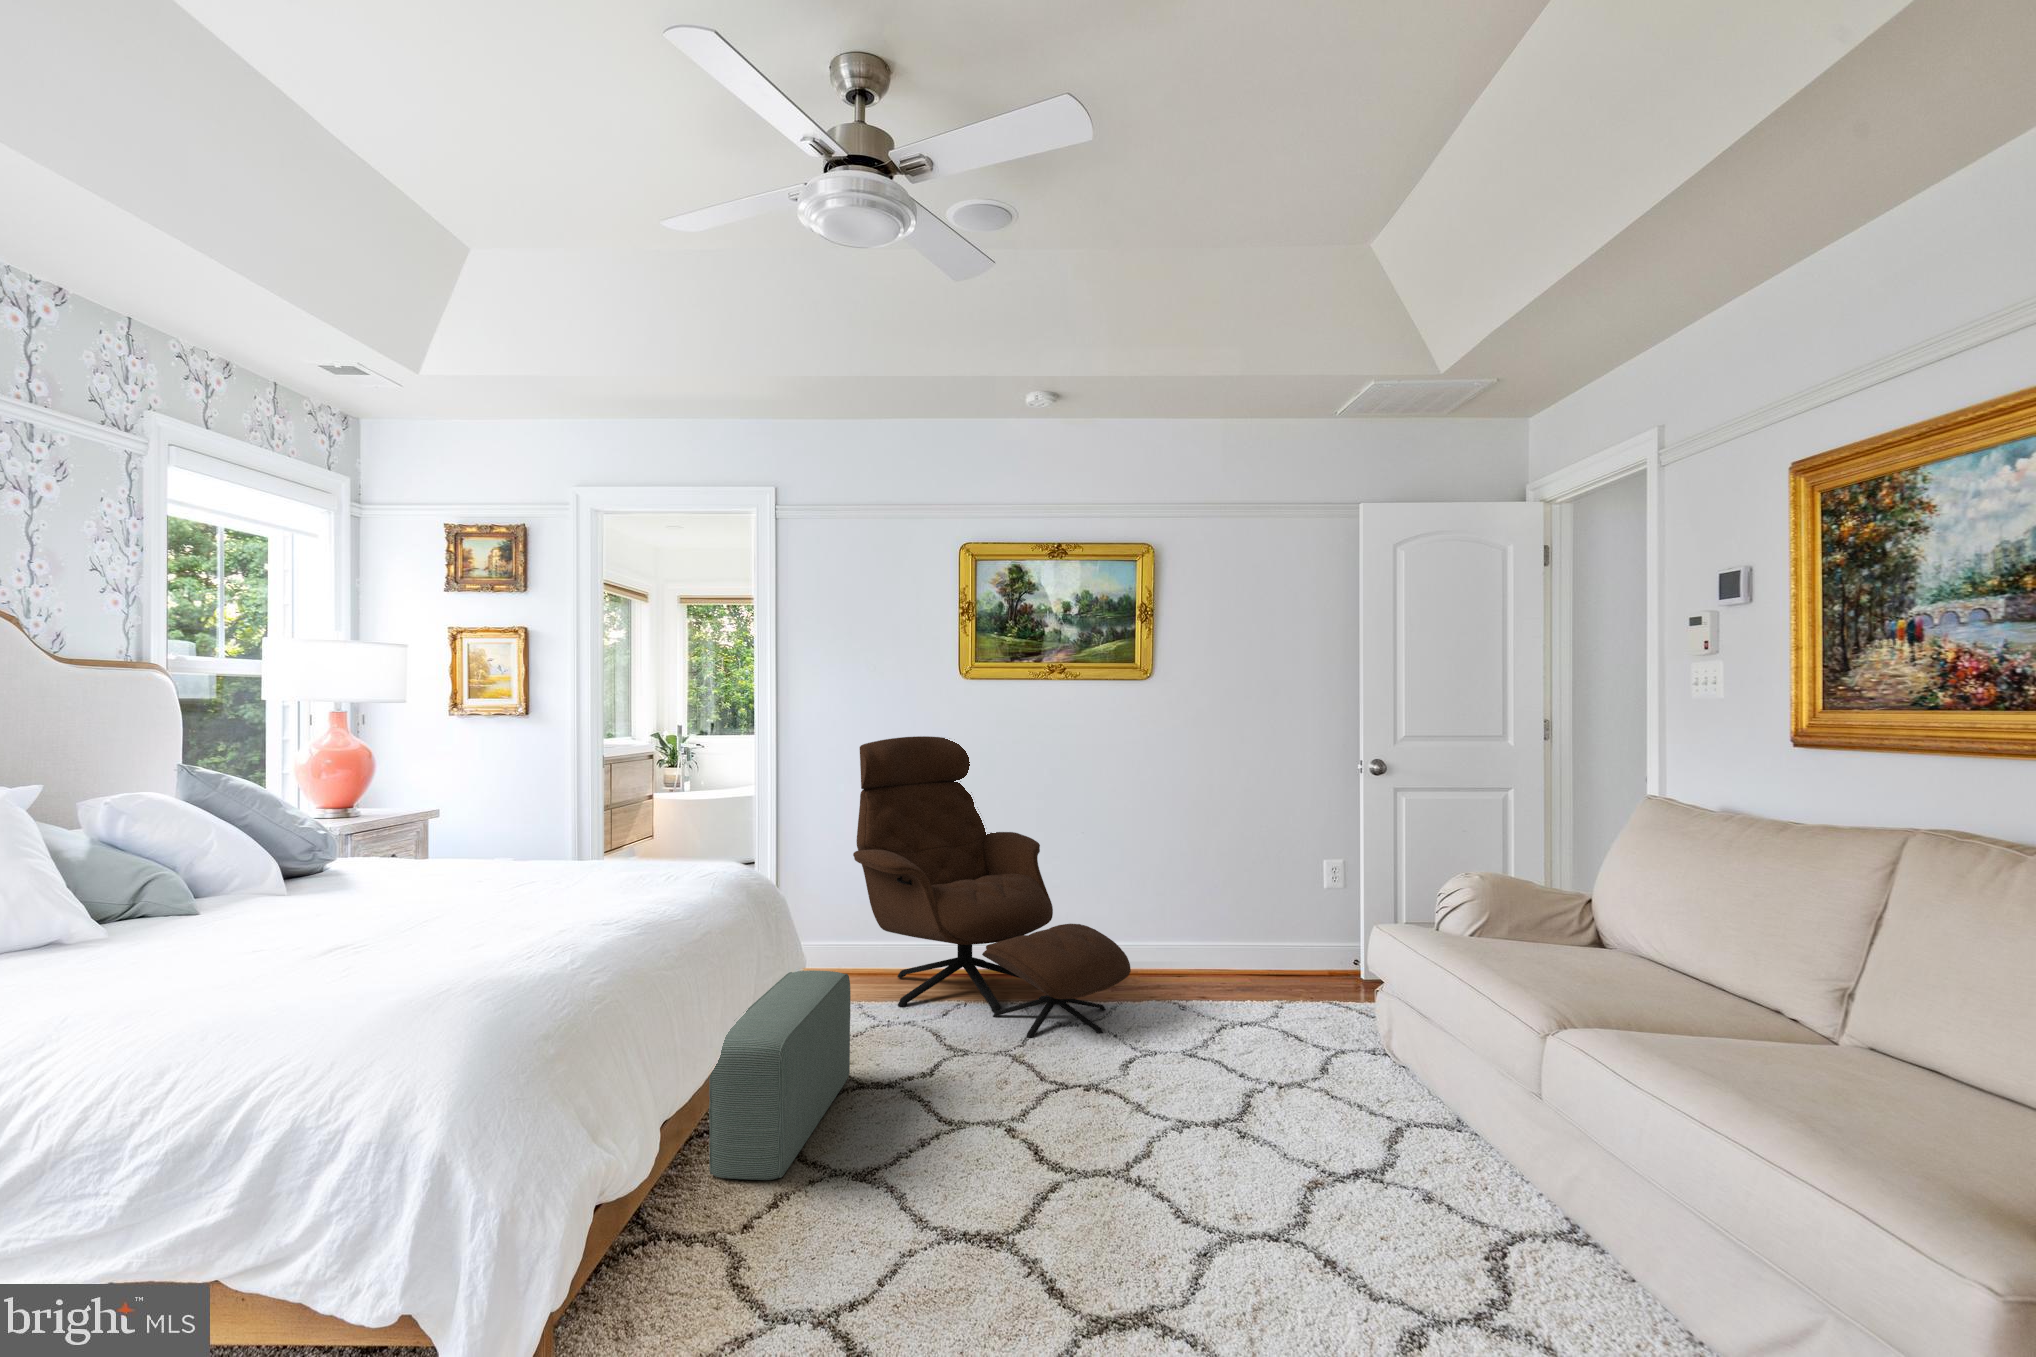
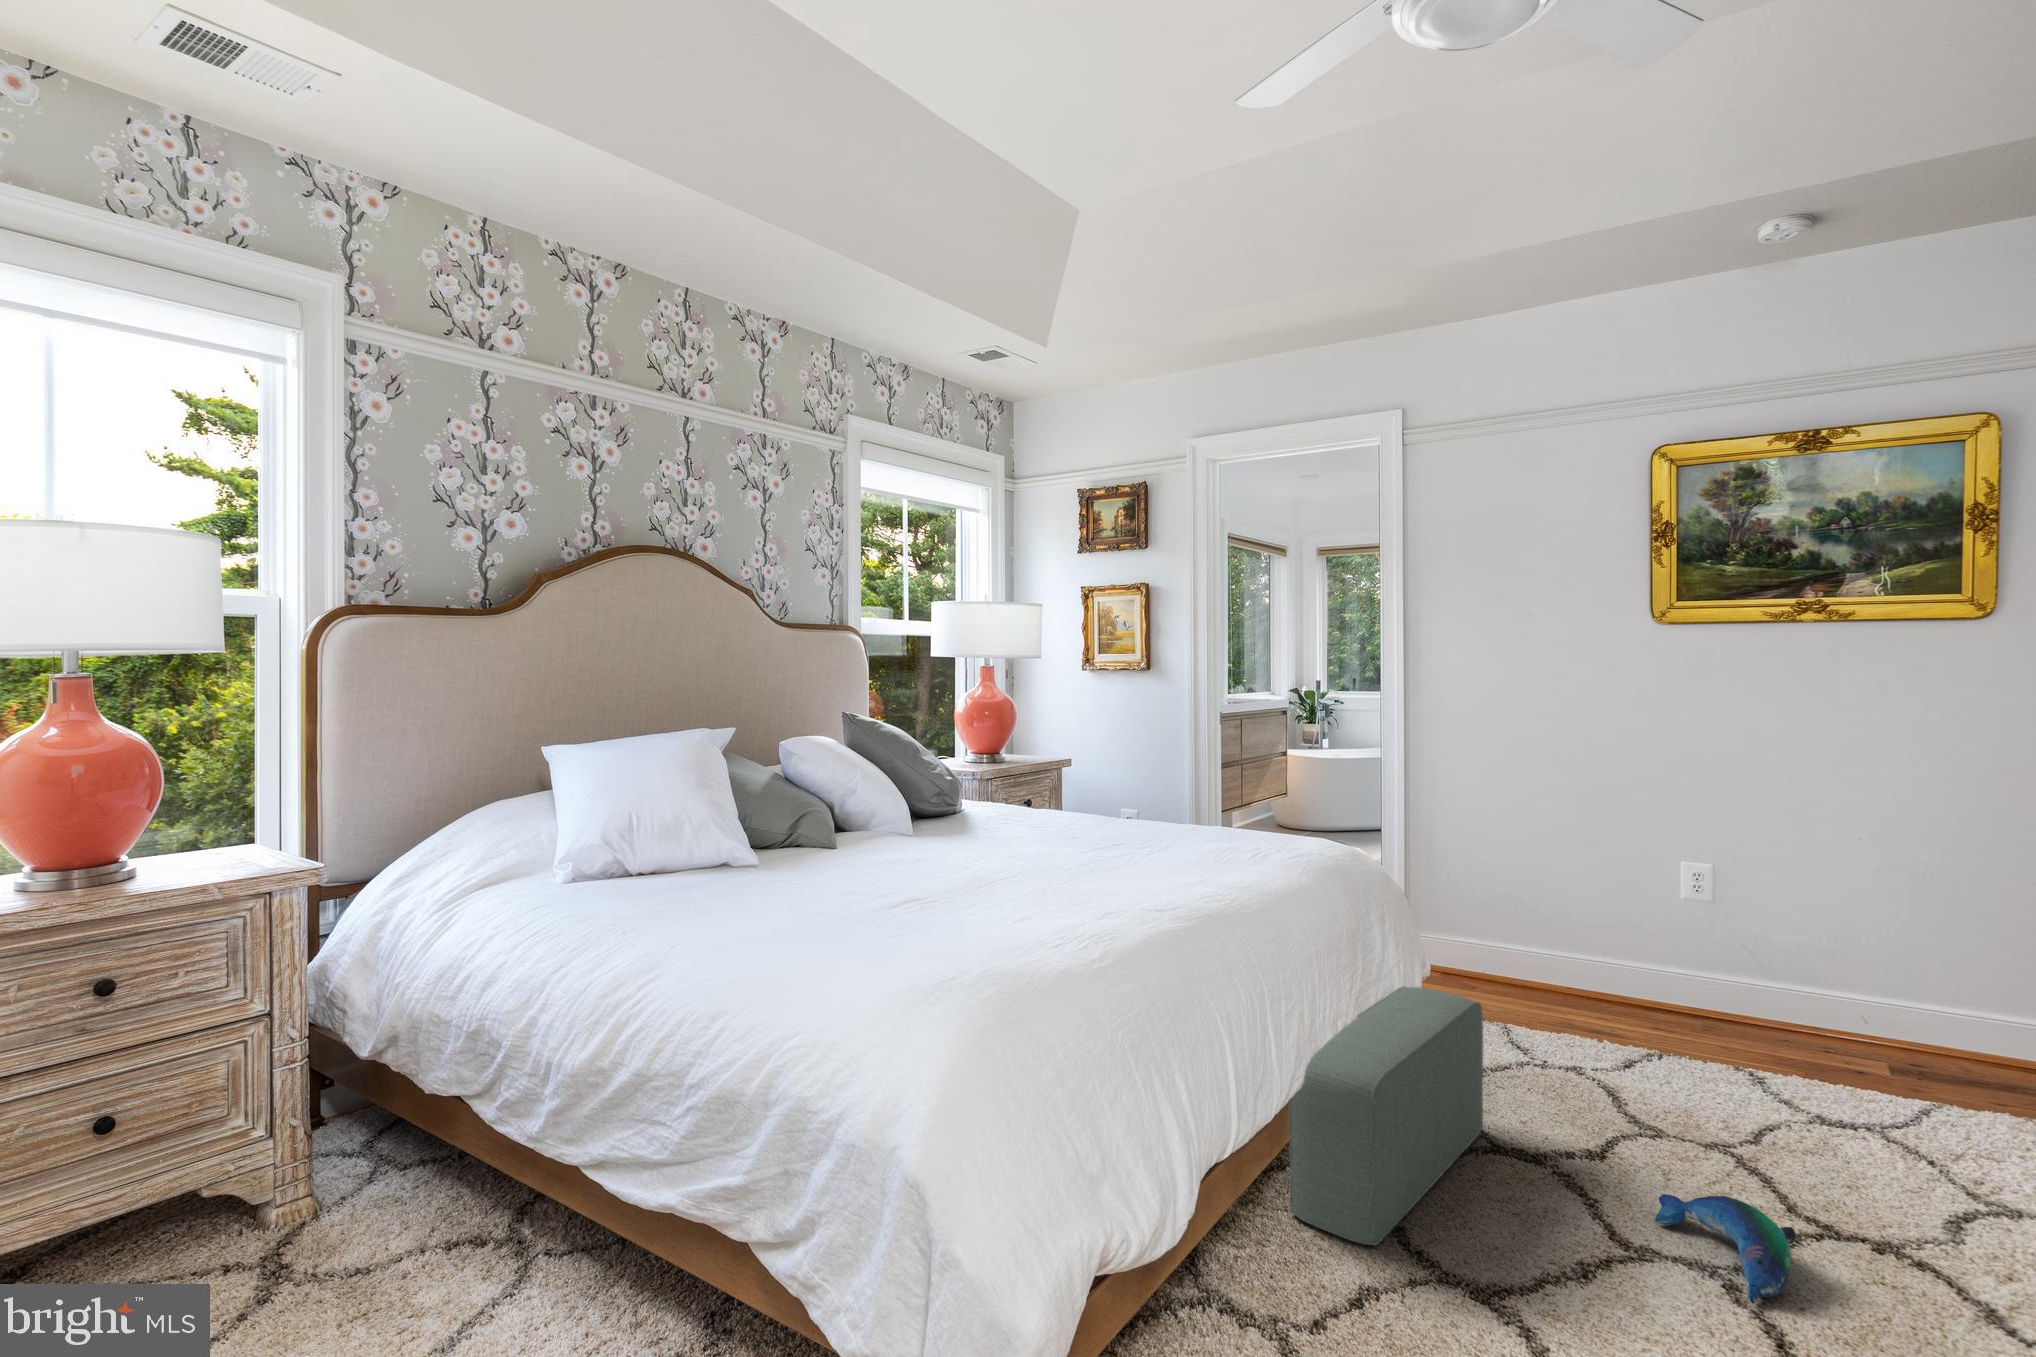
lounge chair: present [853,736,1131,1038] -> none [1501,700,1977,1167]
plush toy: none [966,1074,1045,1137] -> present [1655,1194,1796,1304]

